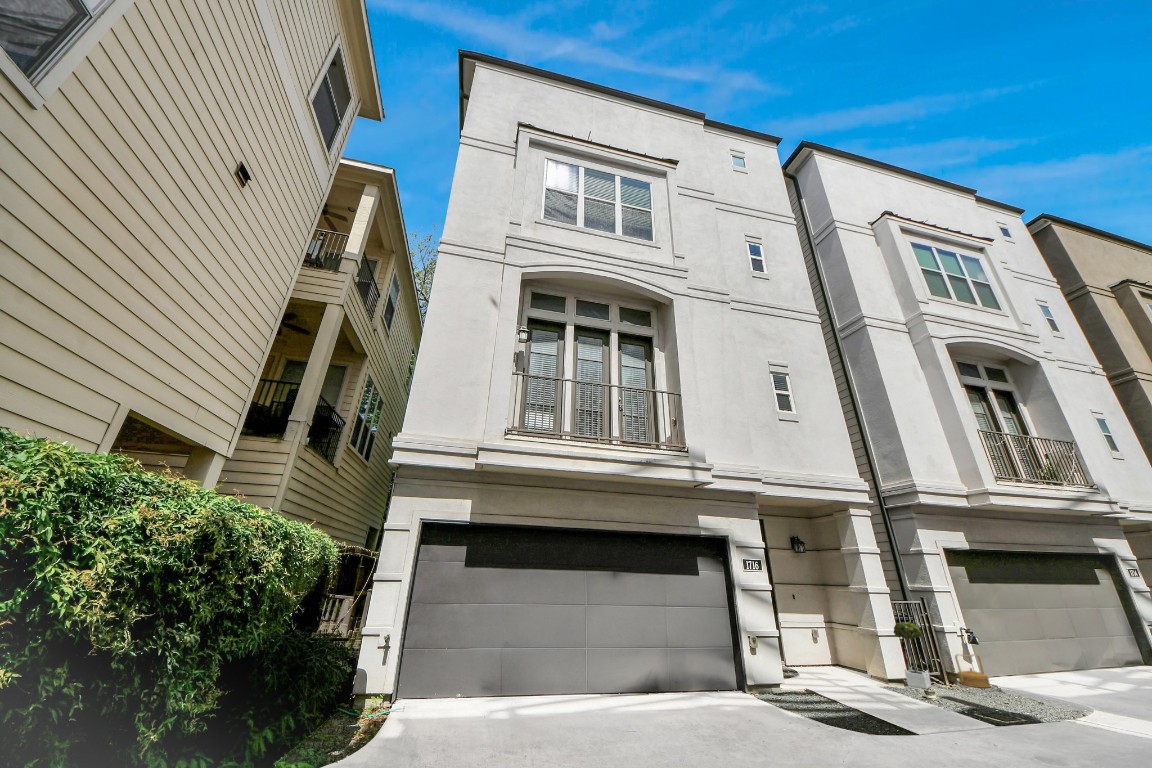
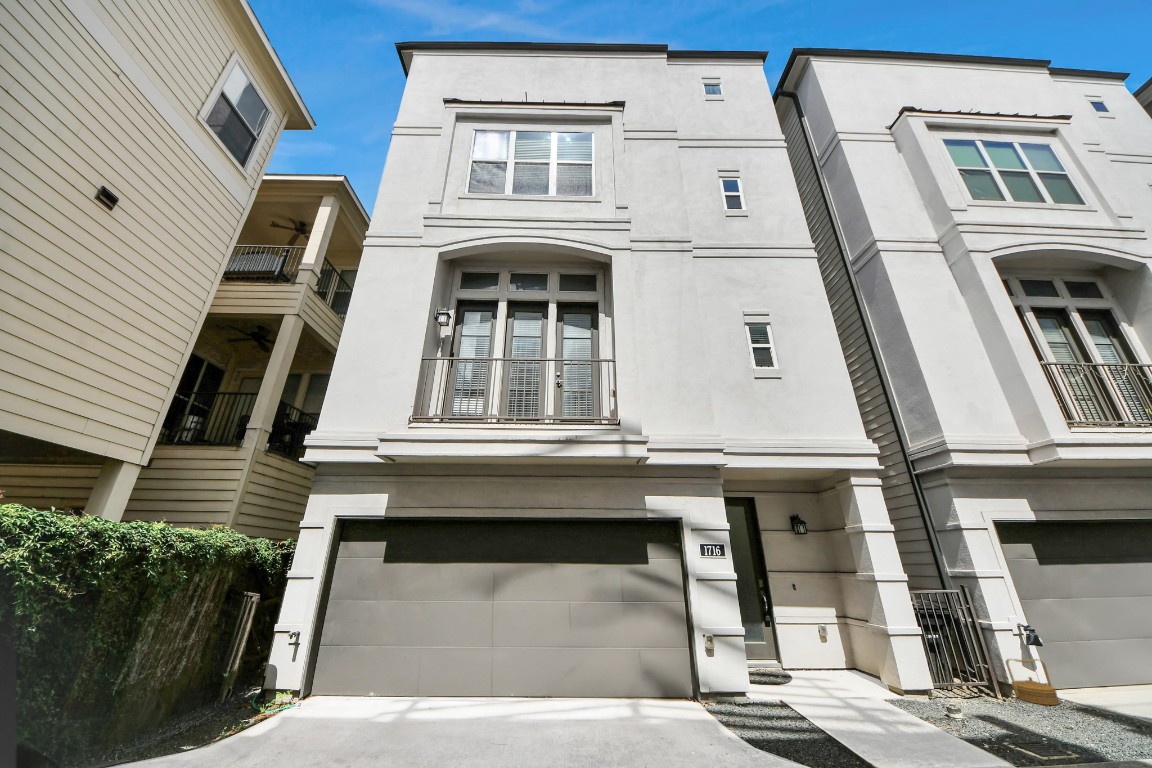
potted tree: present [894,621,931,689] -> none [911,616,967,705]

